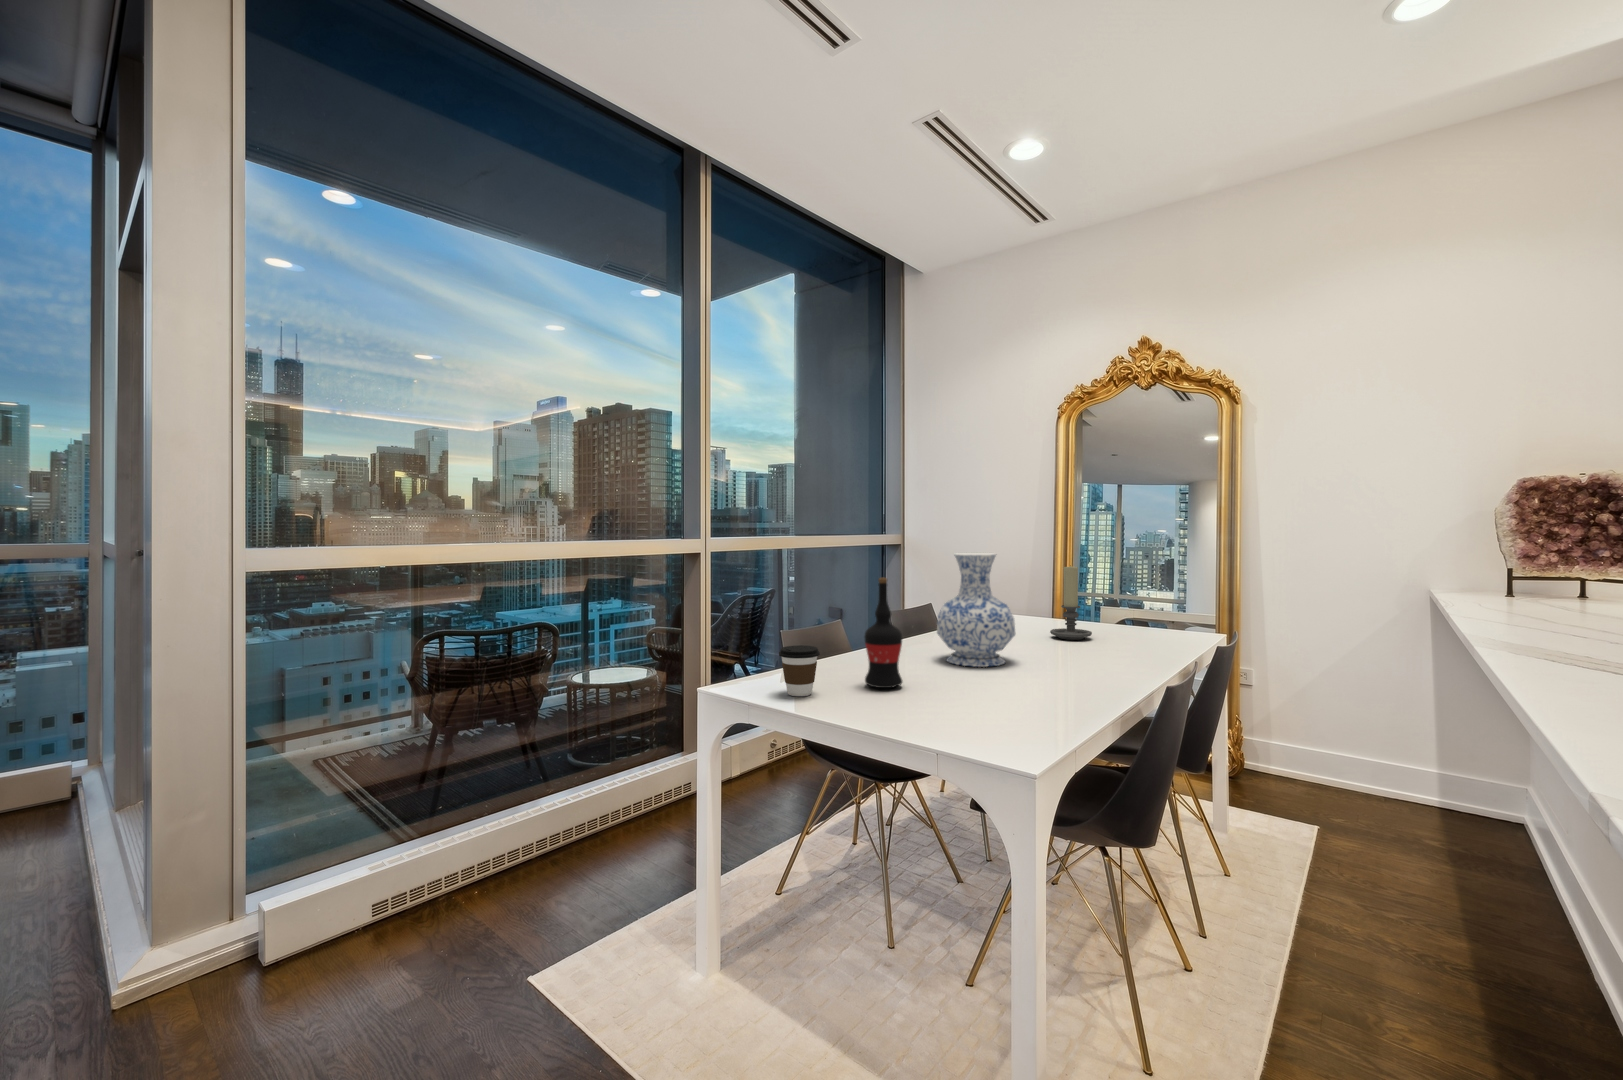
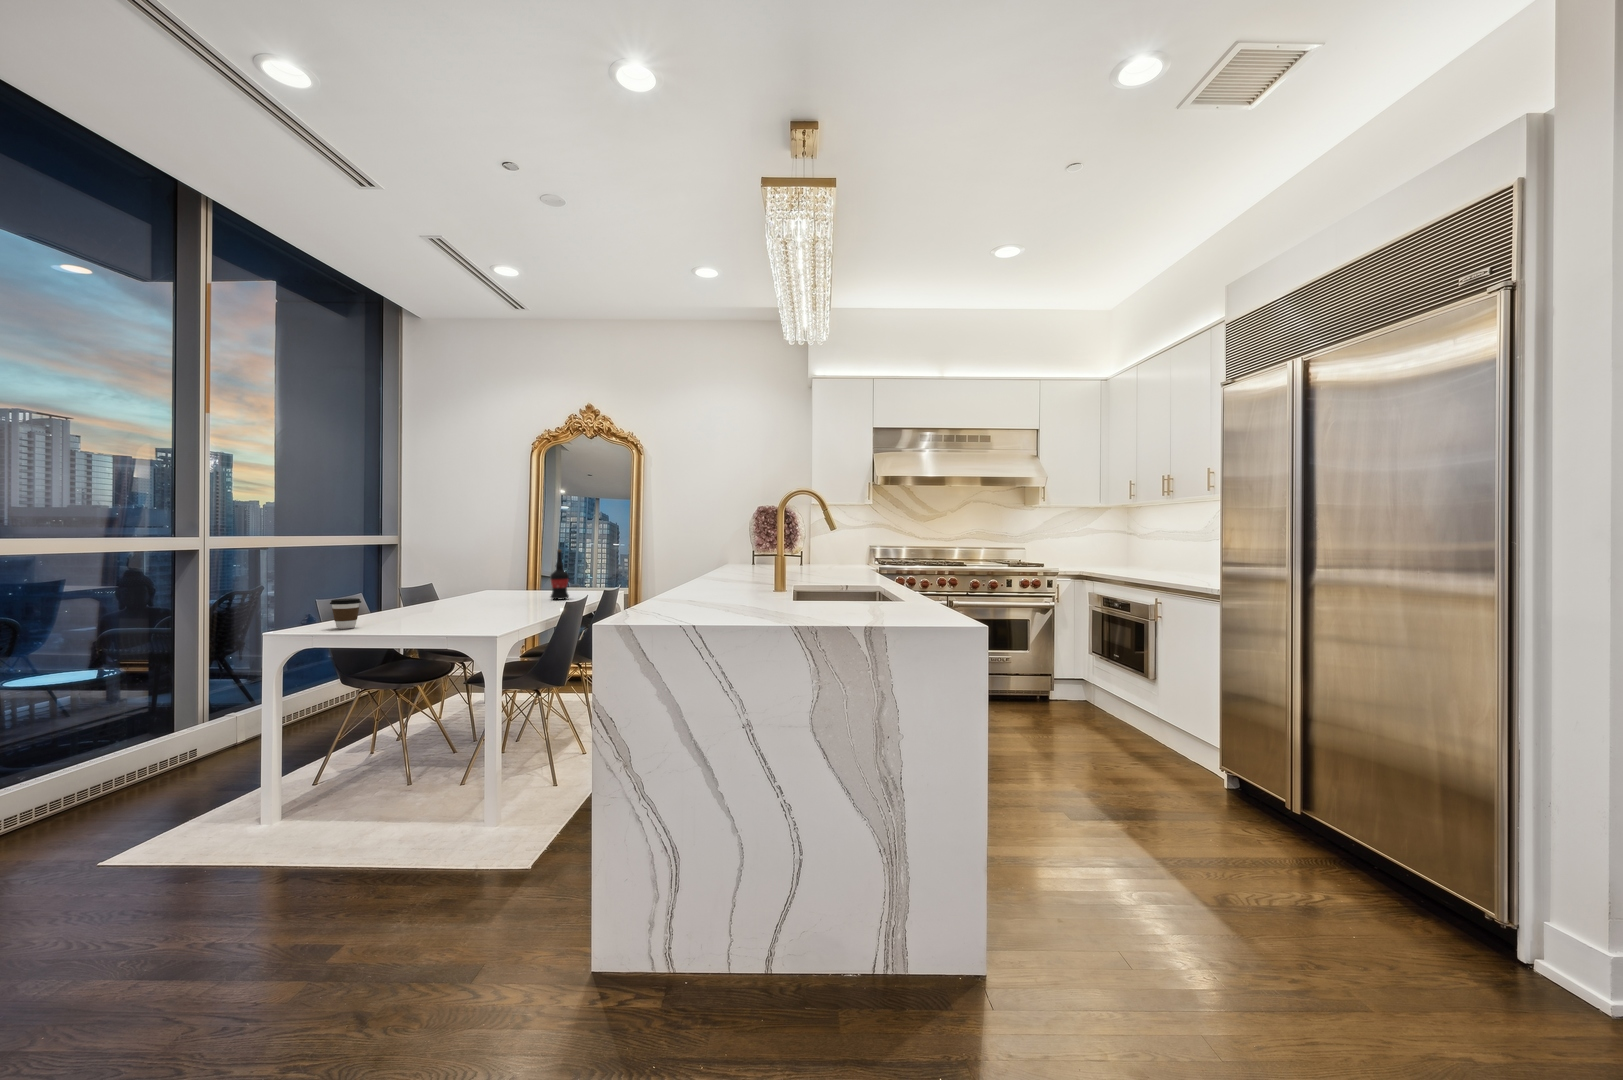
vase: present [937,553,1015,667] -> none [439,542,493,611]
candle holder: present [1050,566,1092,640] -> none [519,552,545,598]
wine bottle: present [865,578,902,688] -> present [550,549,569,599]

